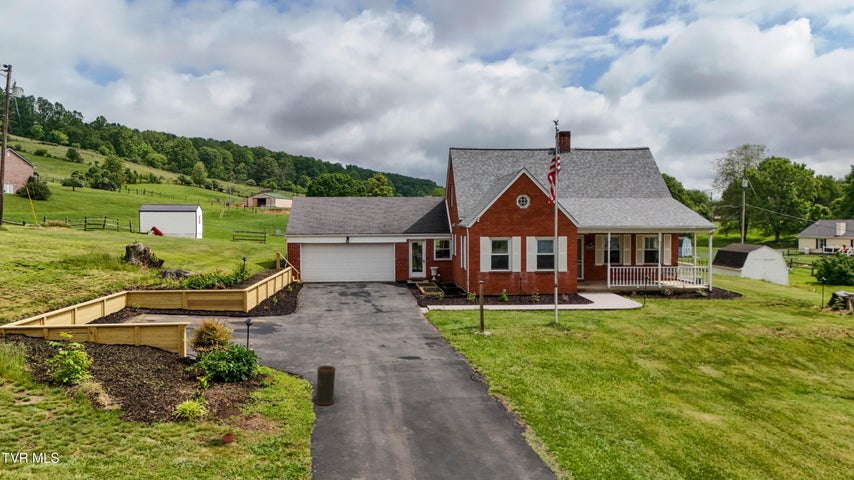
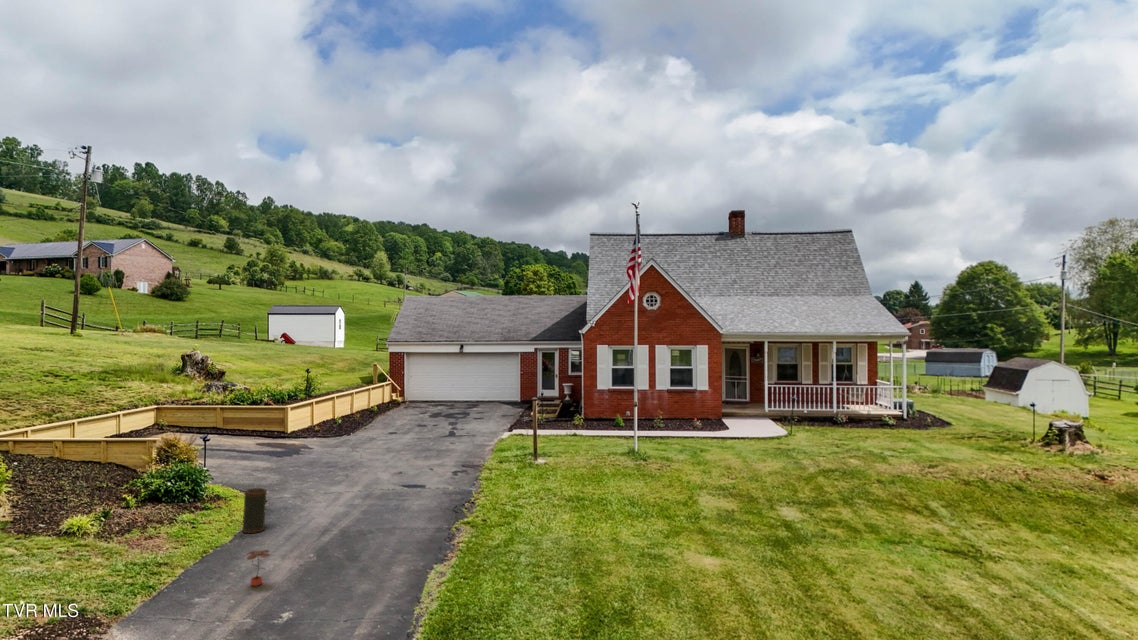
potted plant: present [219,409,241,442] -> present [247,550,270,586]

